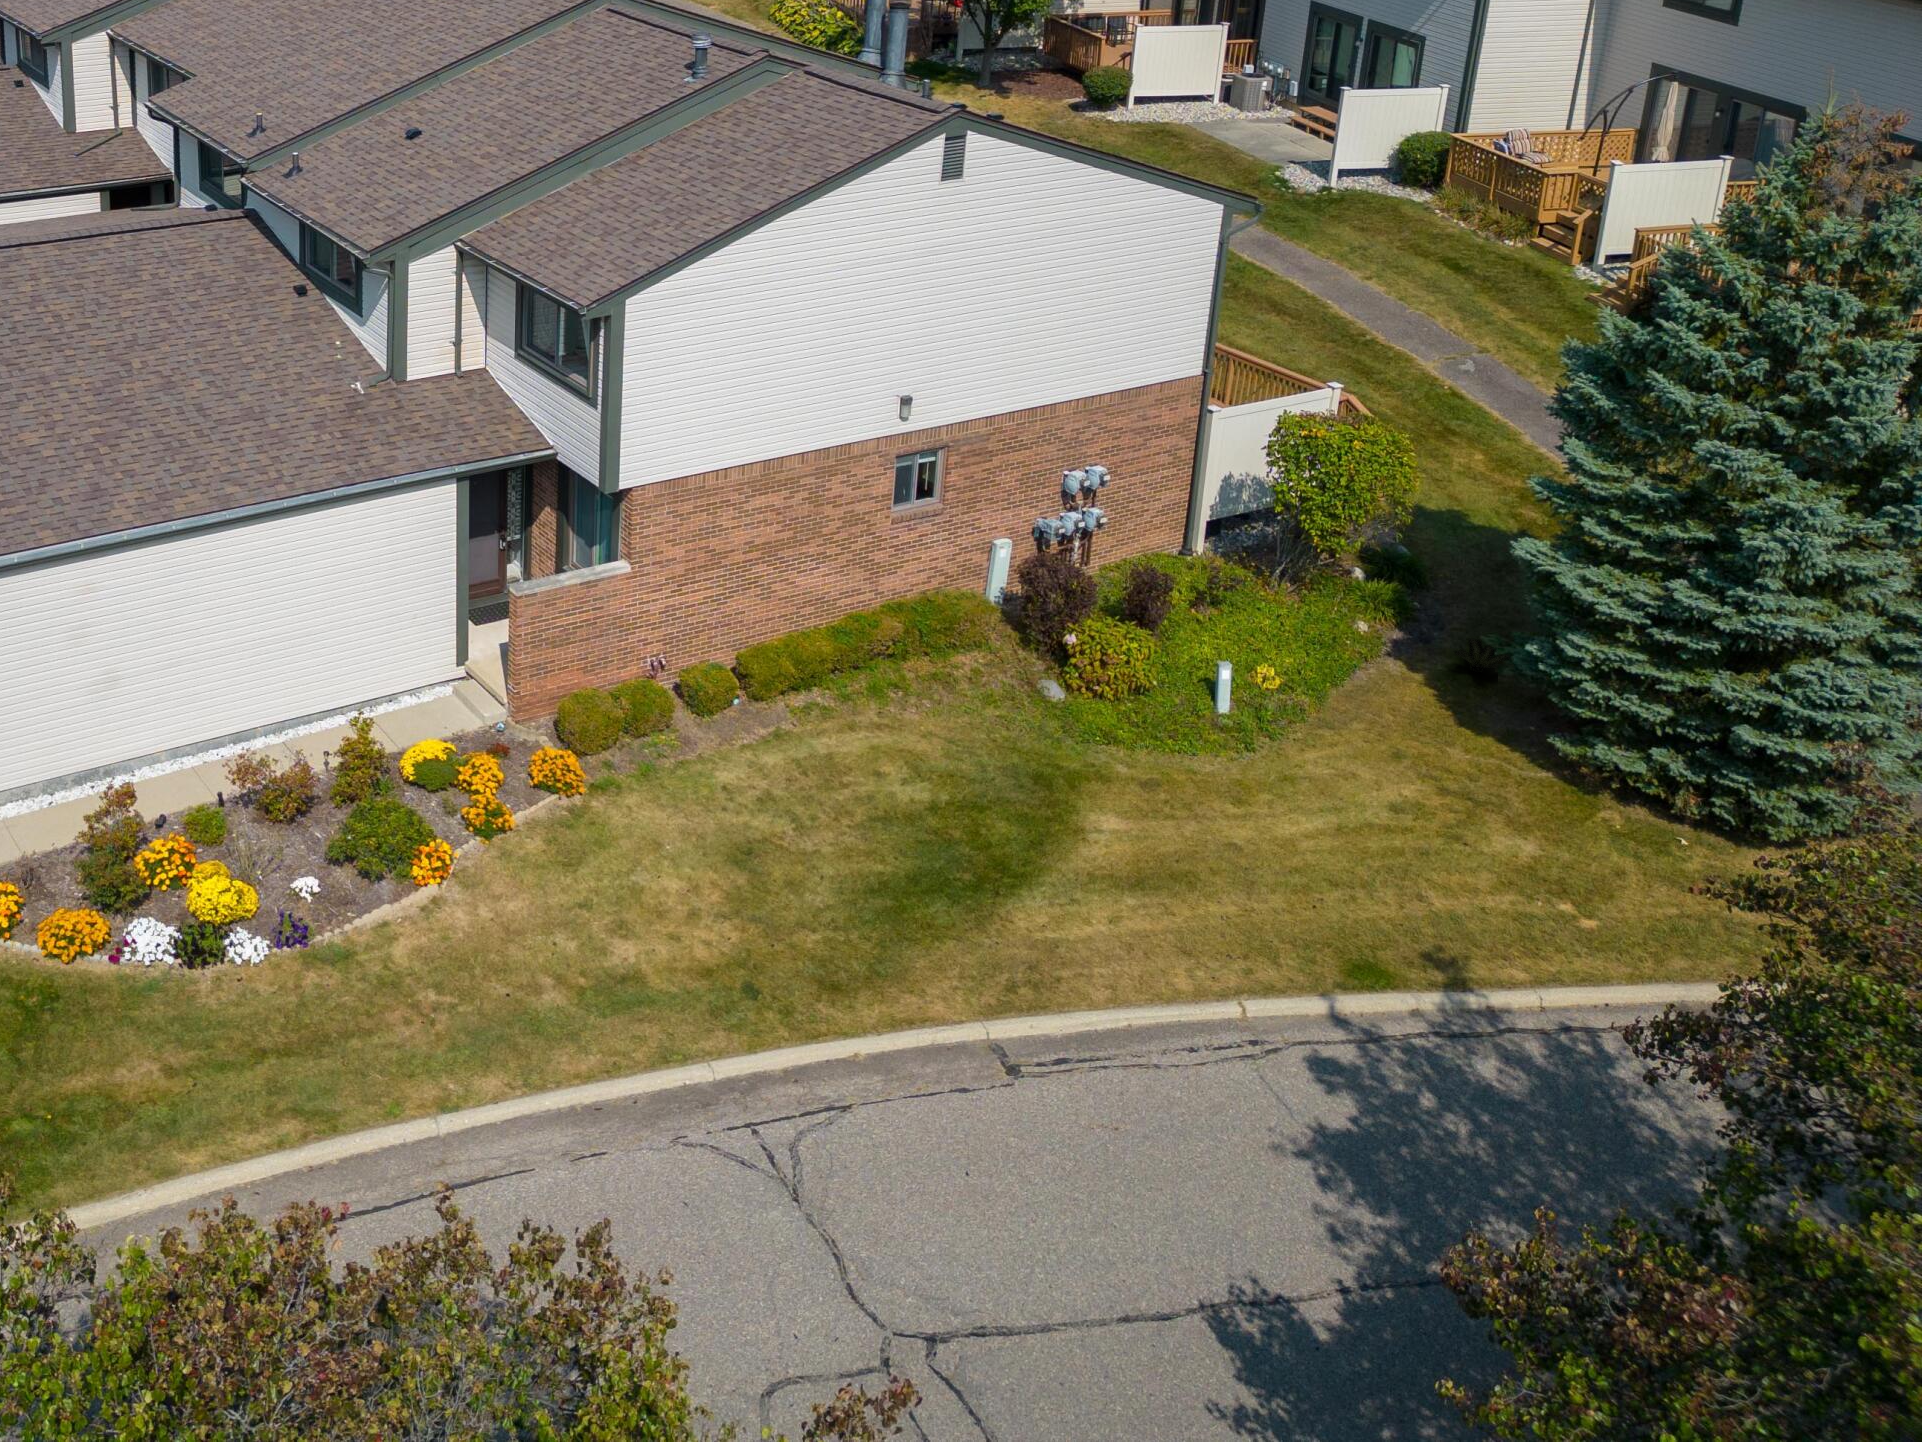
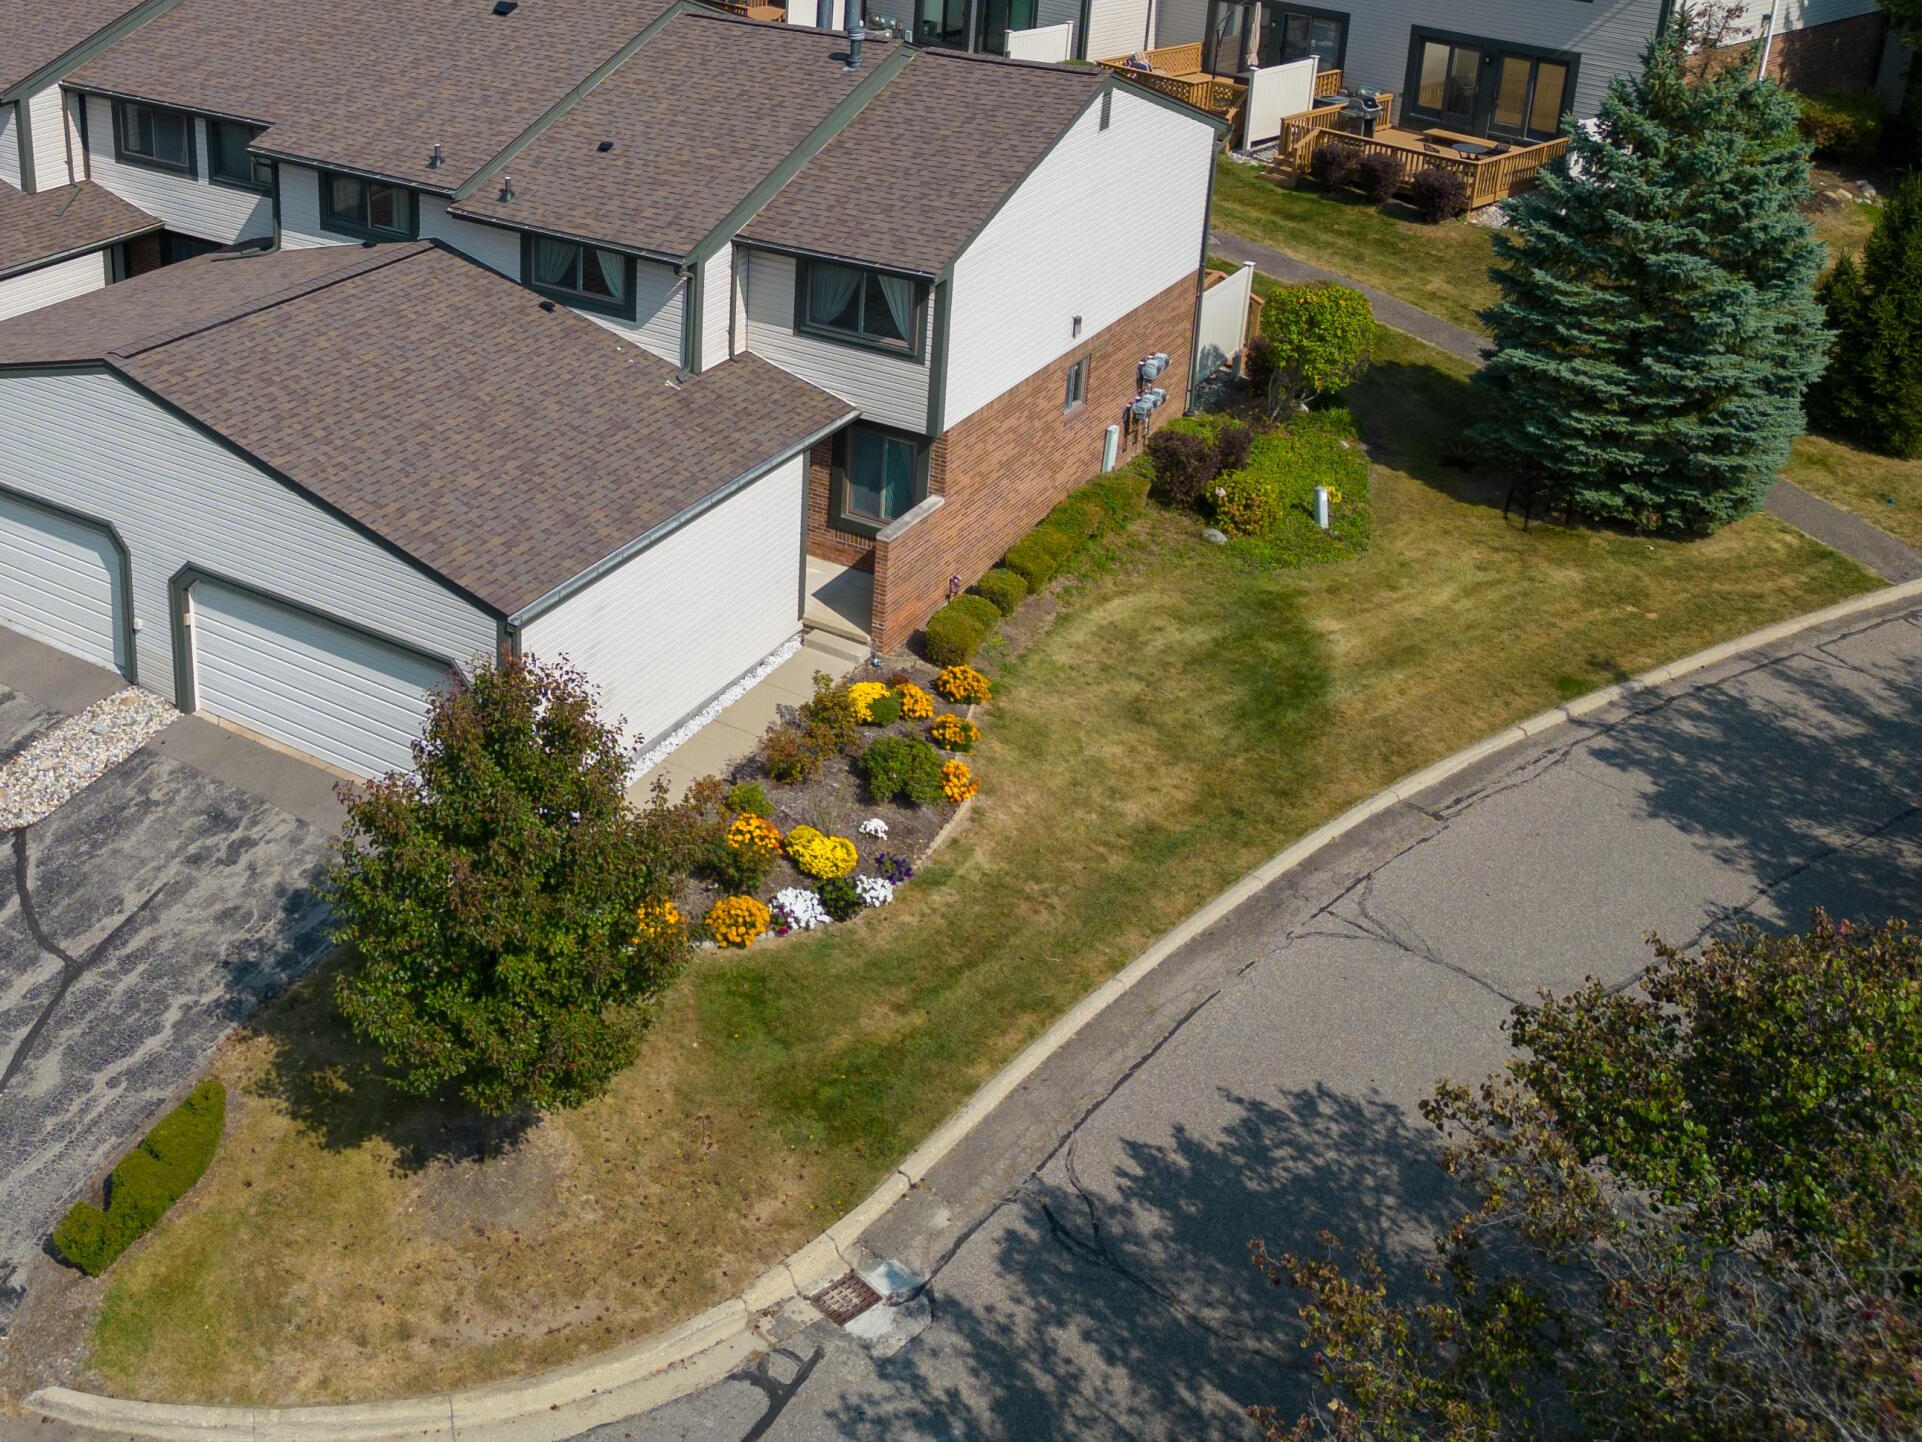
bench: none [1470,712,1568,781] -> present [1503,481,1574,531]

